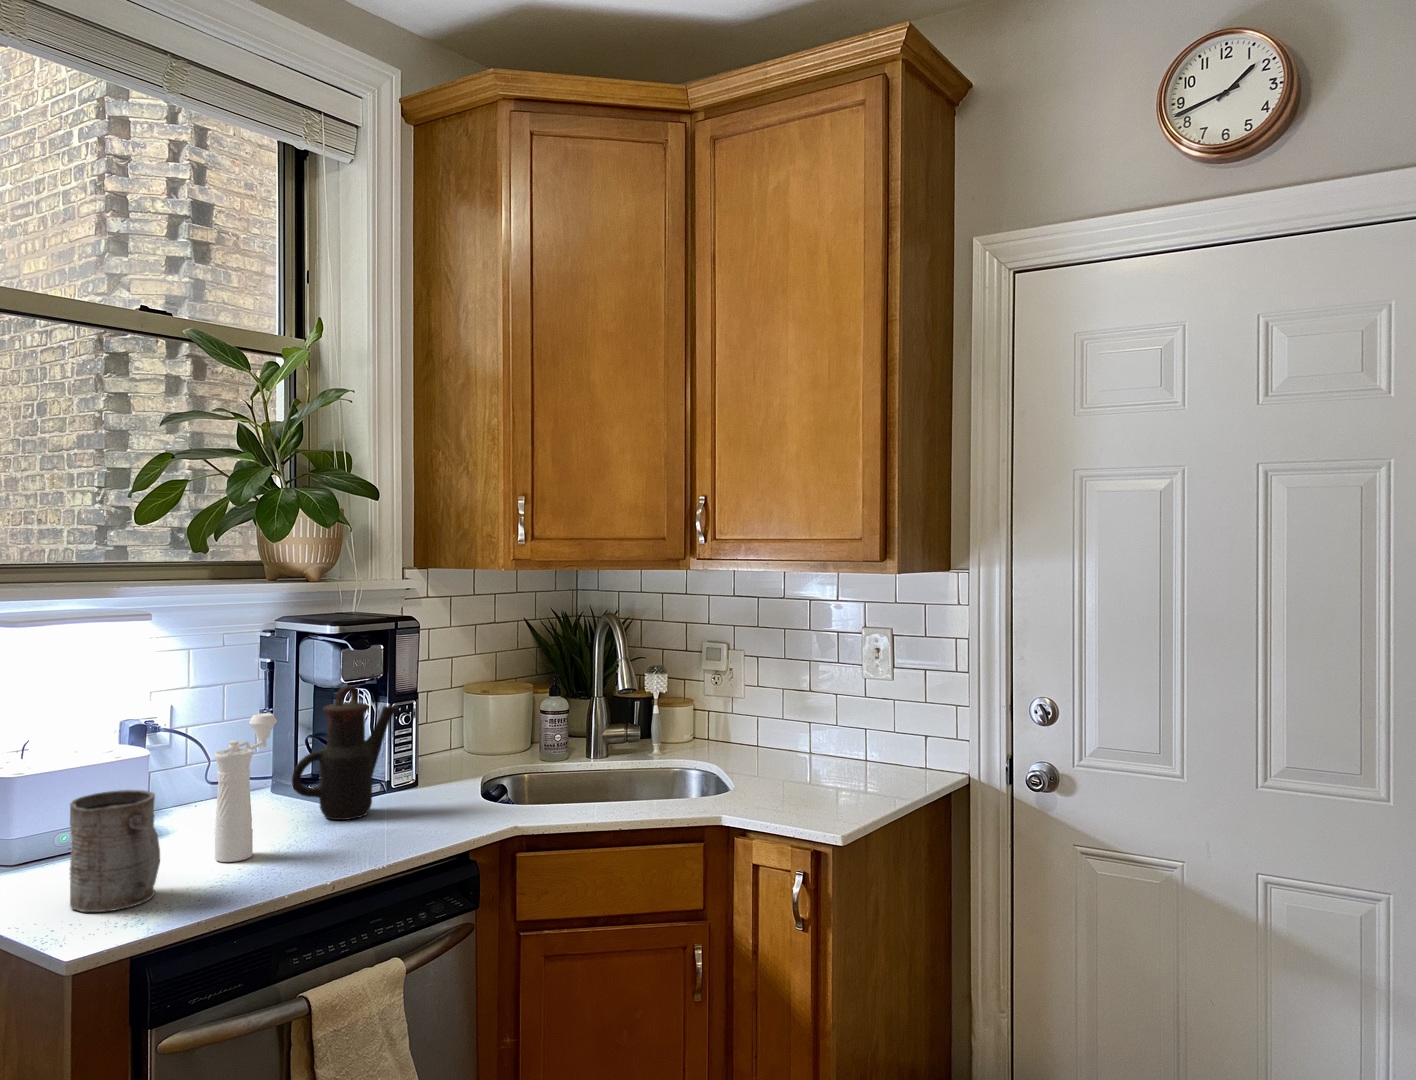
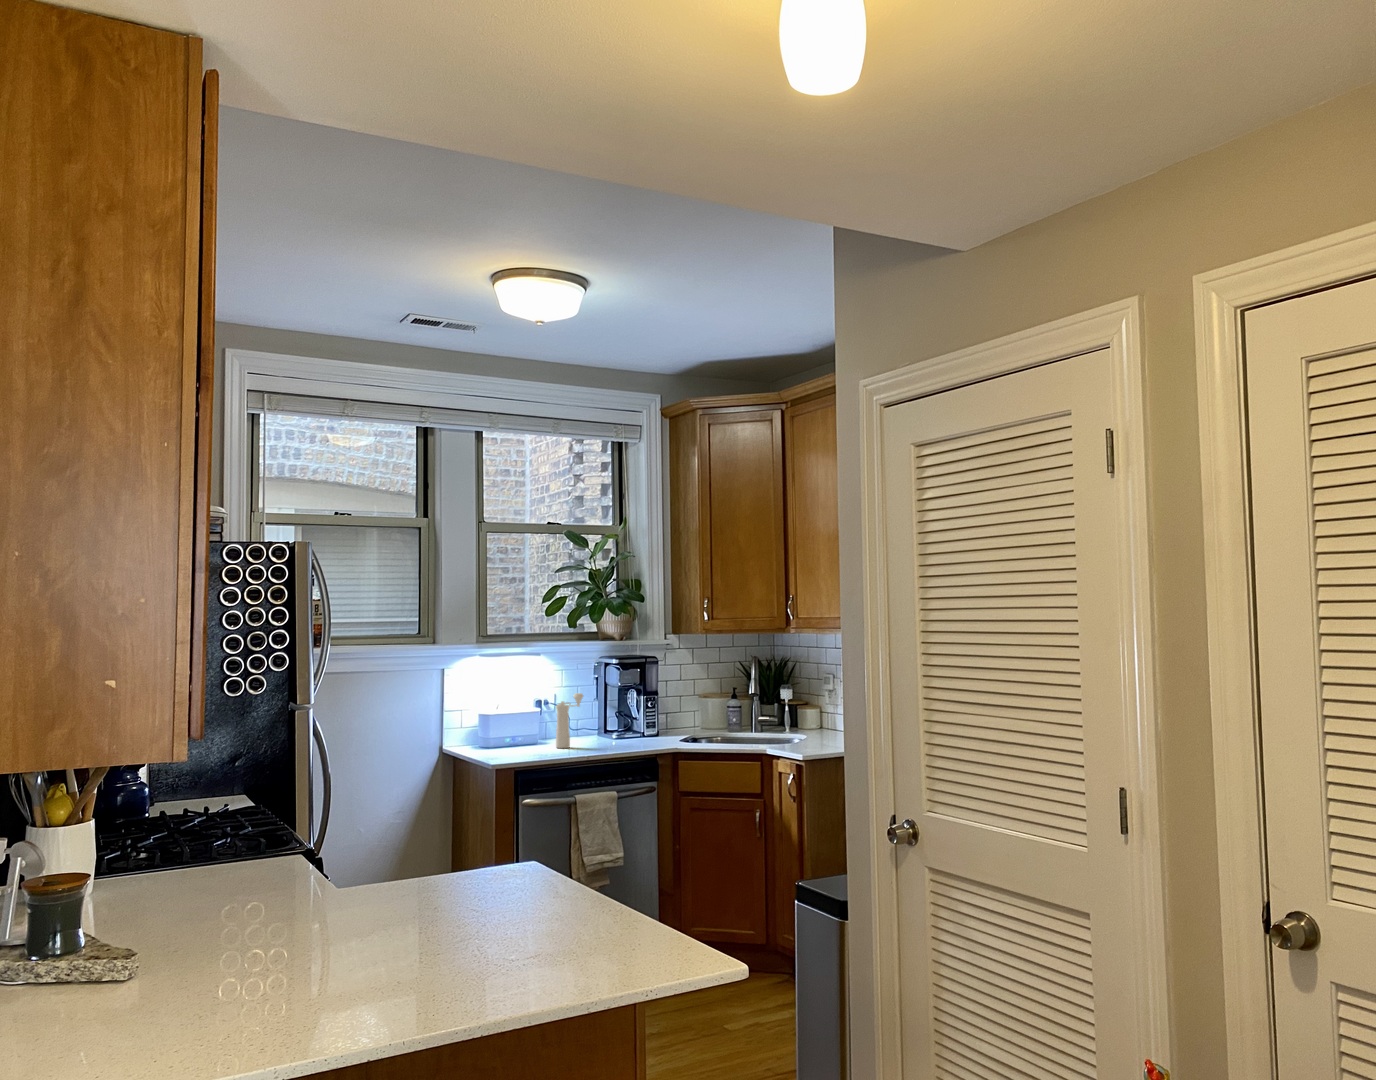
teapot: present [292,685,398,820] -> none [594,685,640,742]
mug: present [70,790,160,912] -> none [502,714,529,754]

